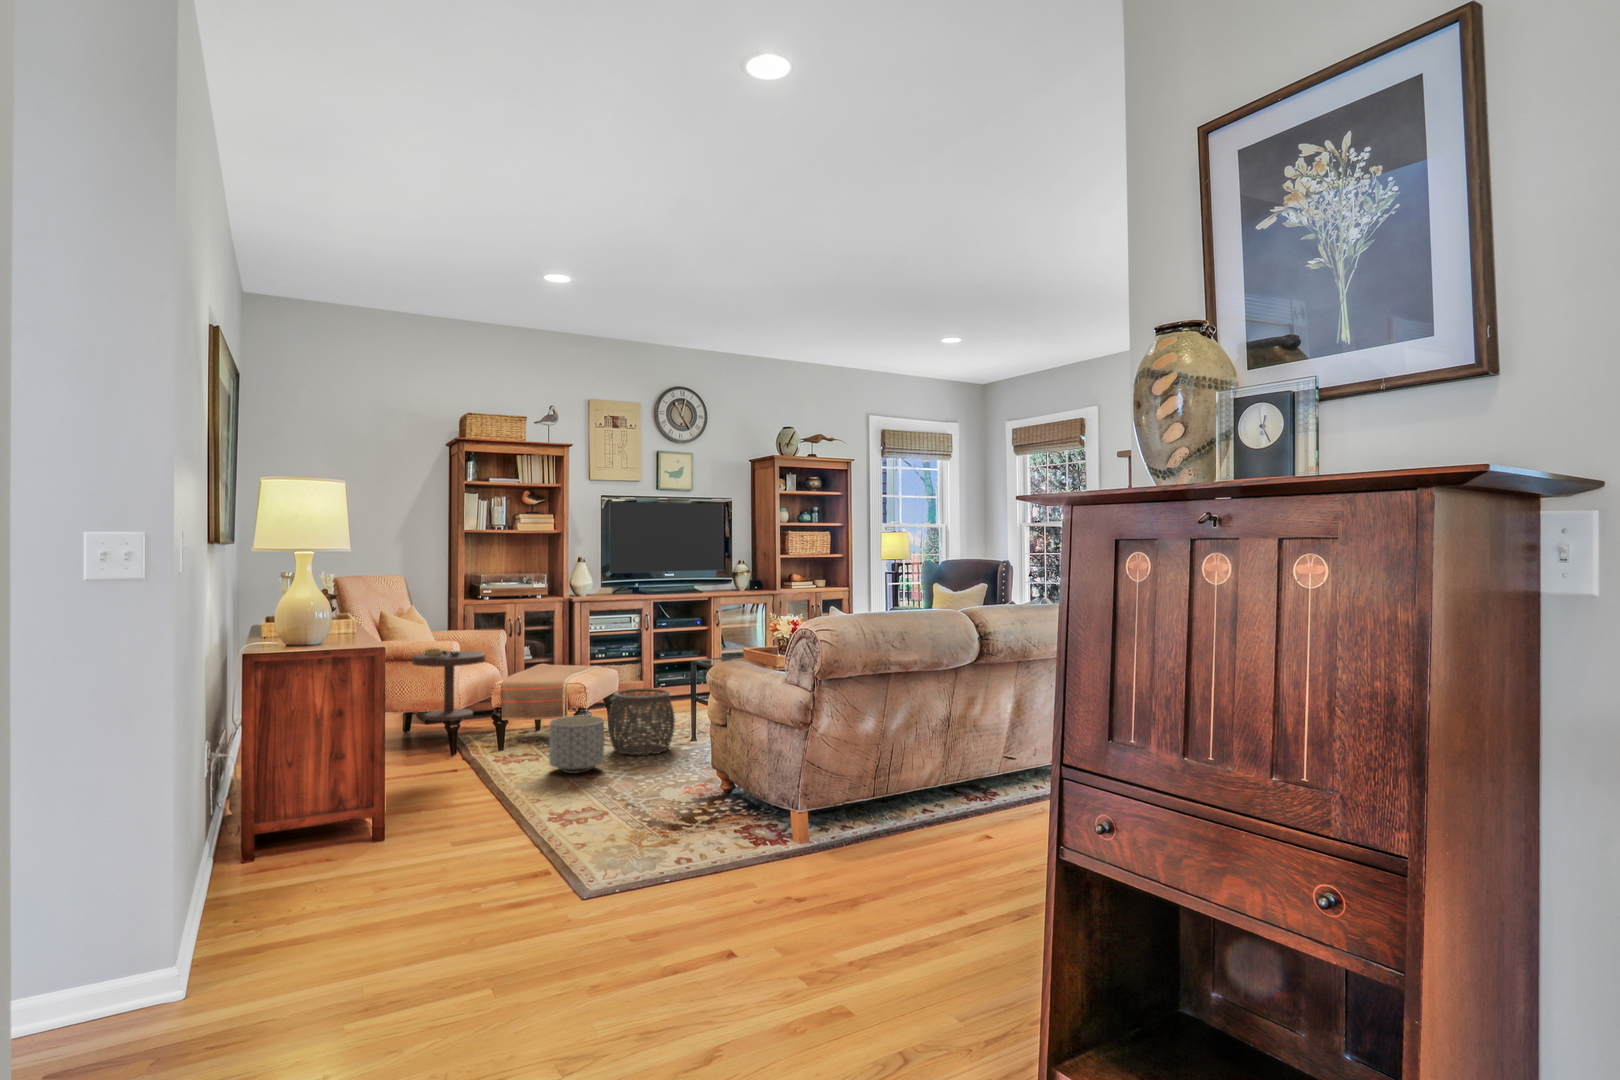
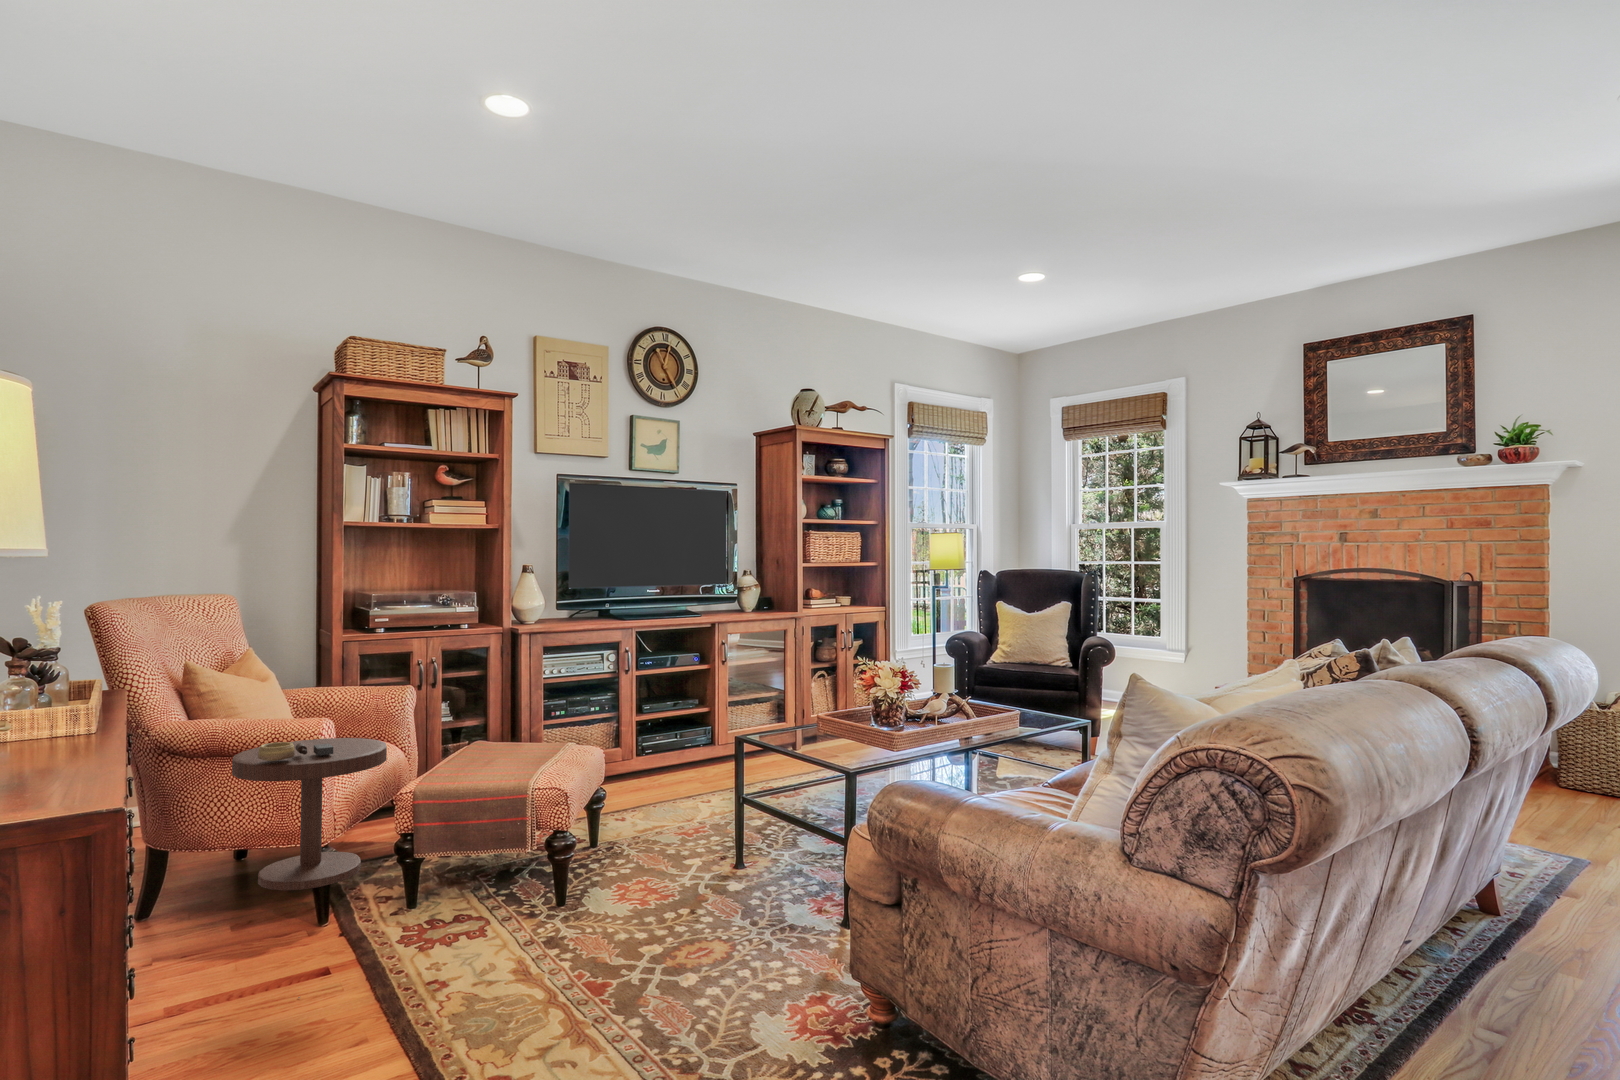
woven basket: present [608,688,675,755] -> none [607,784,726,912]
planter: present [549,716,604,774] -> none [513,850,617,971]

